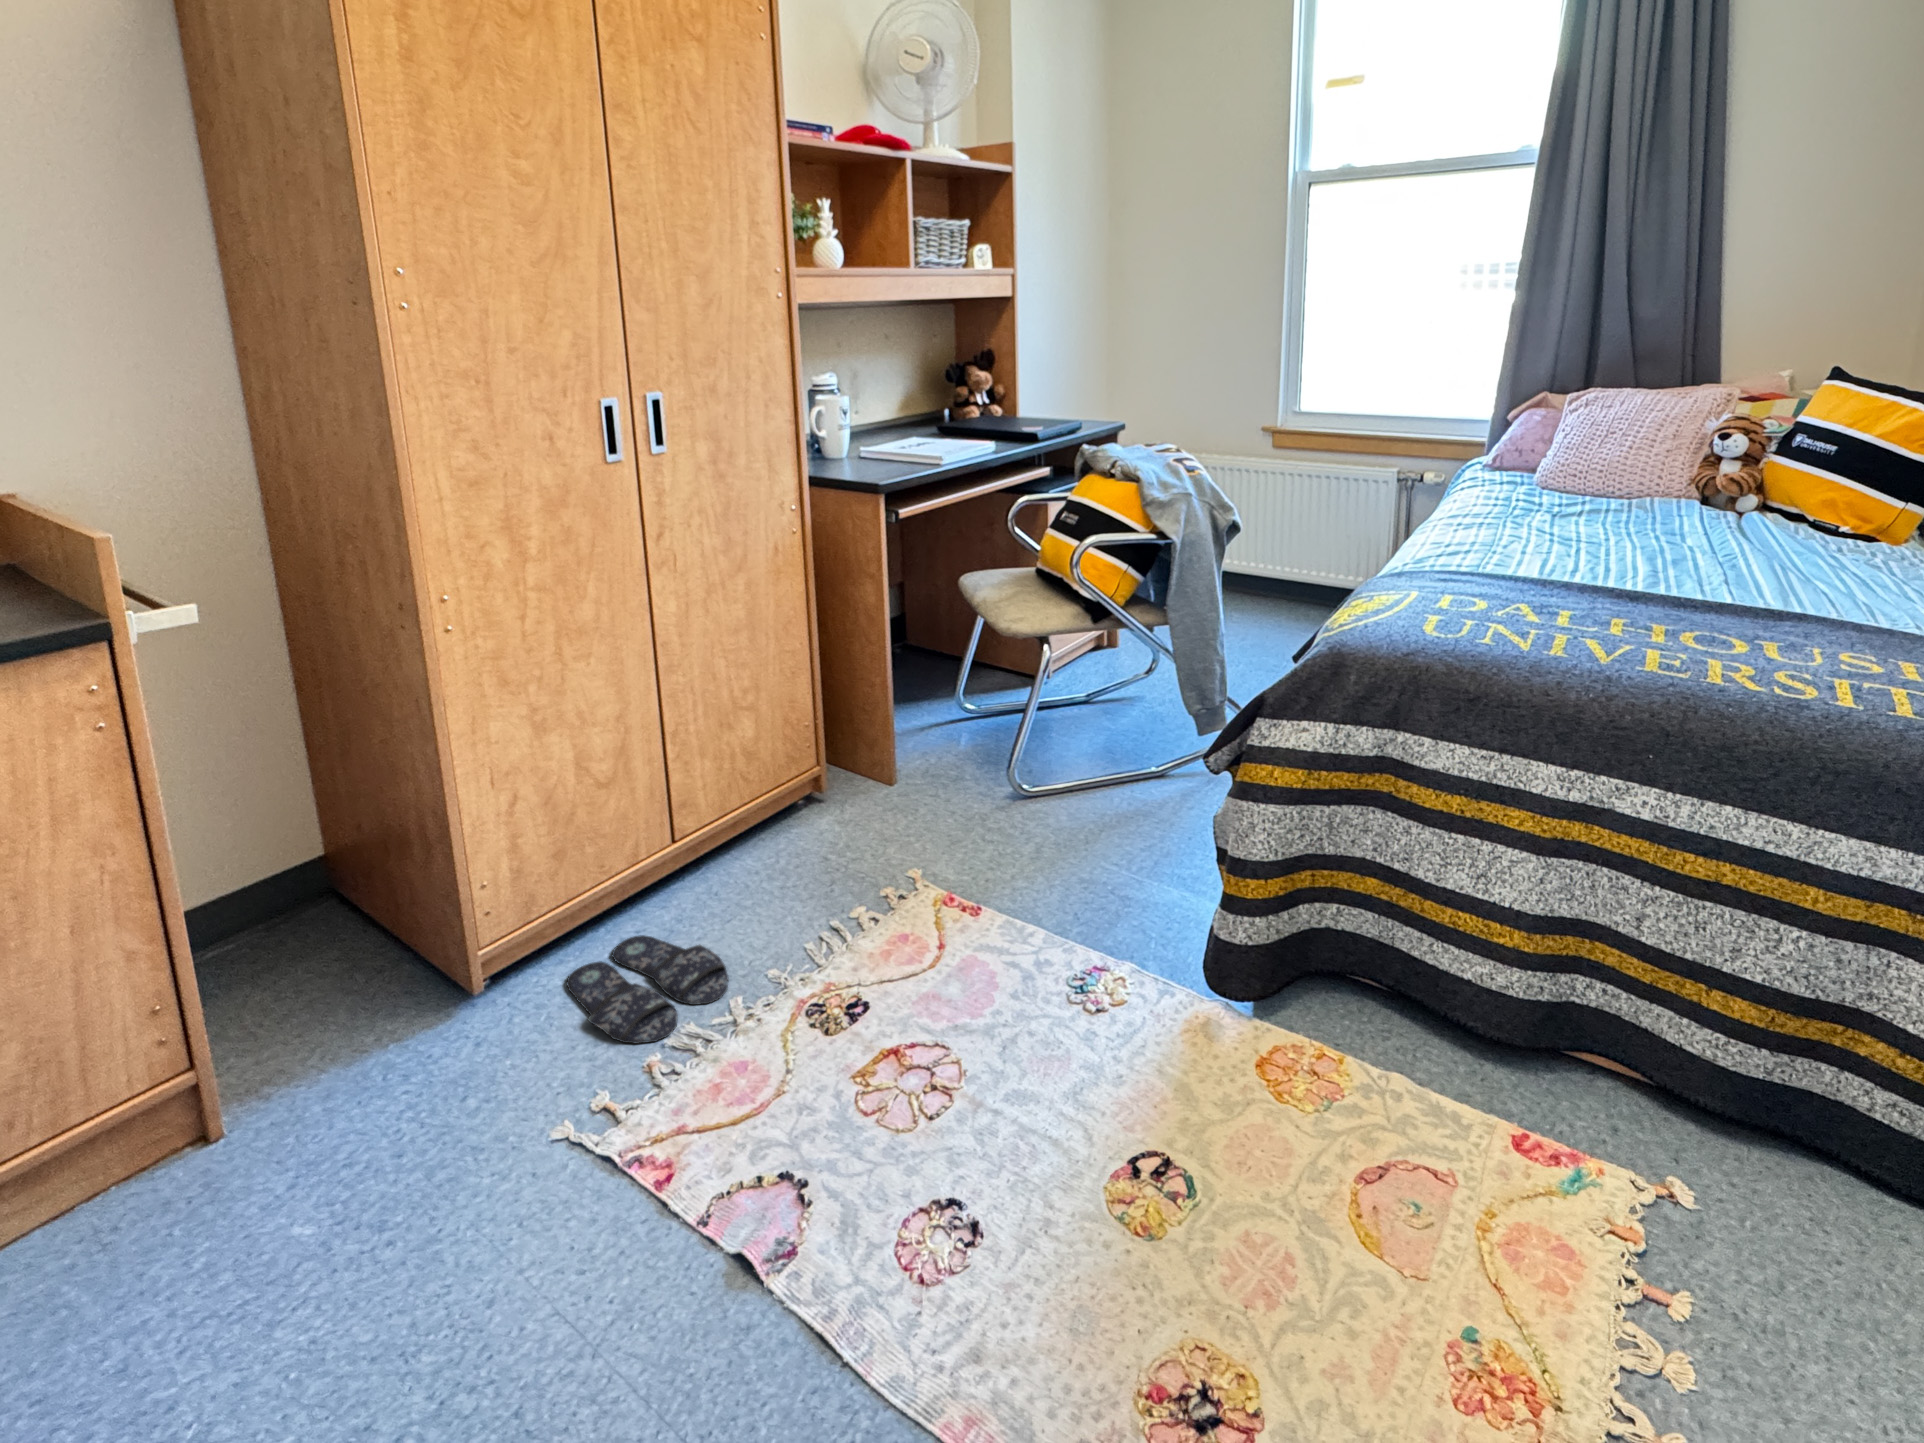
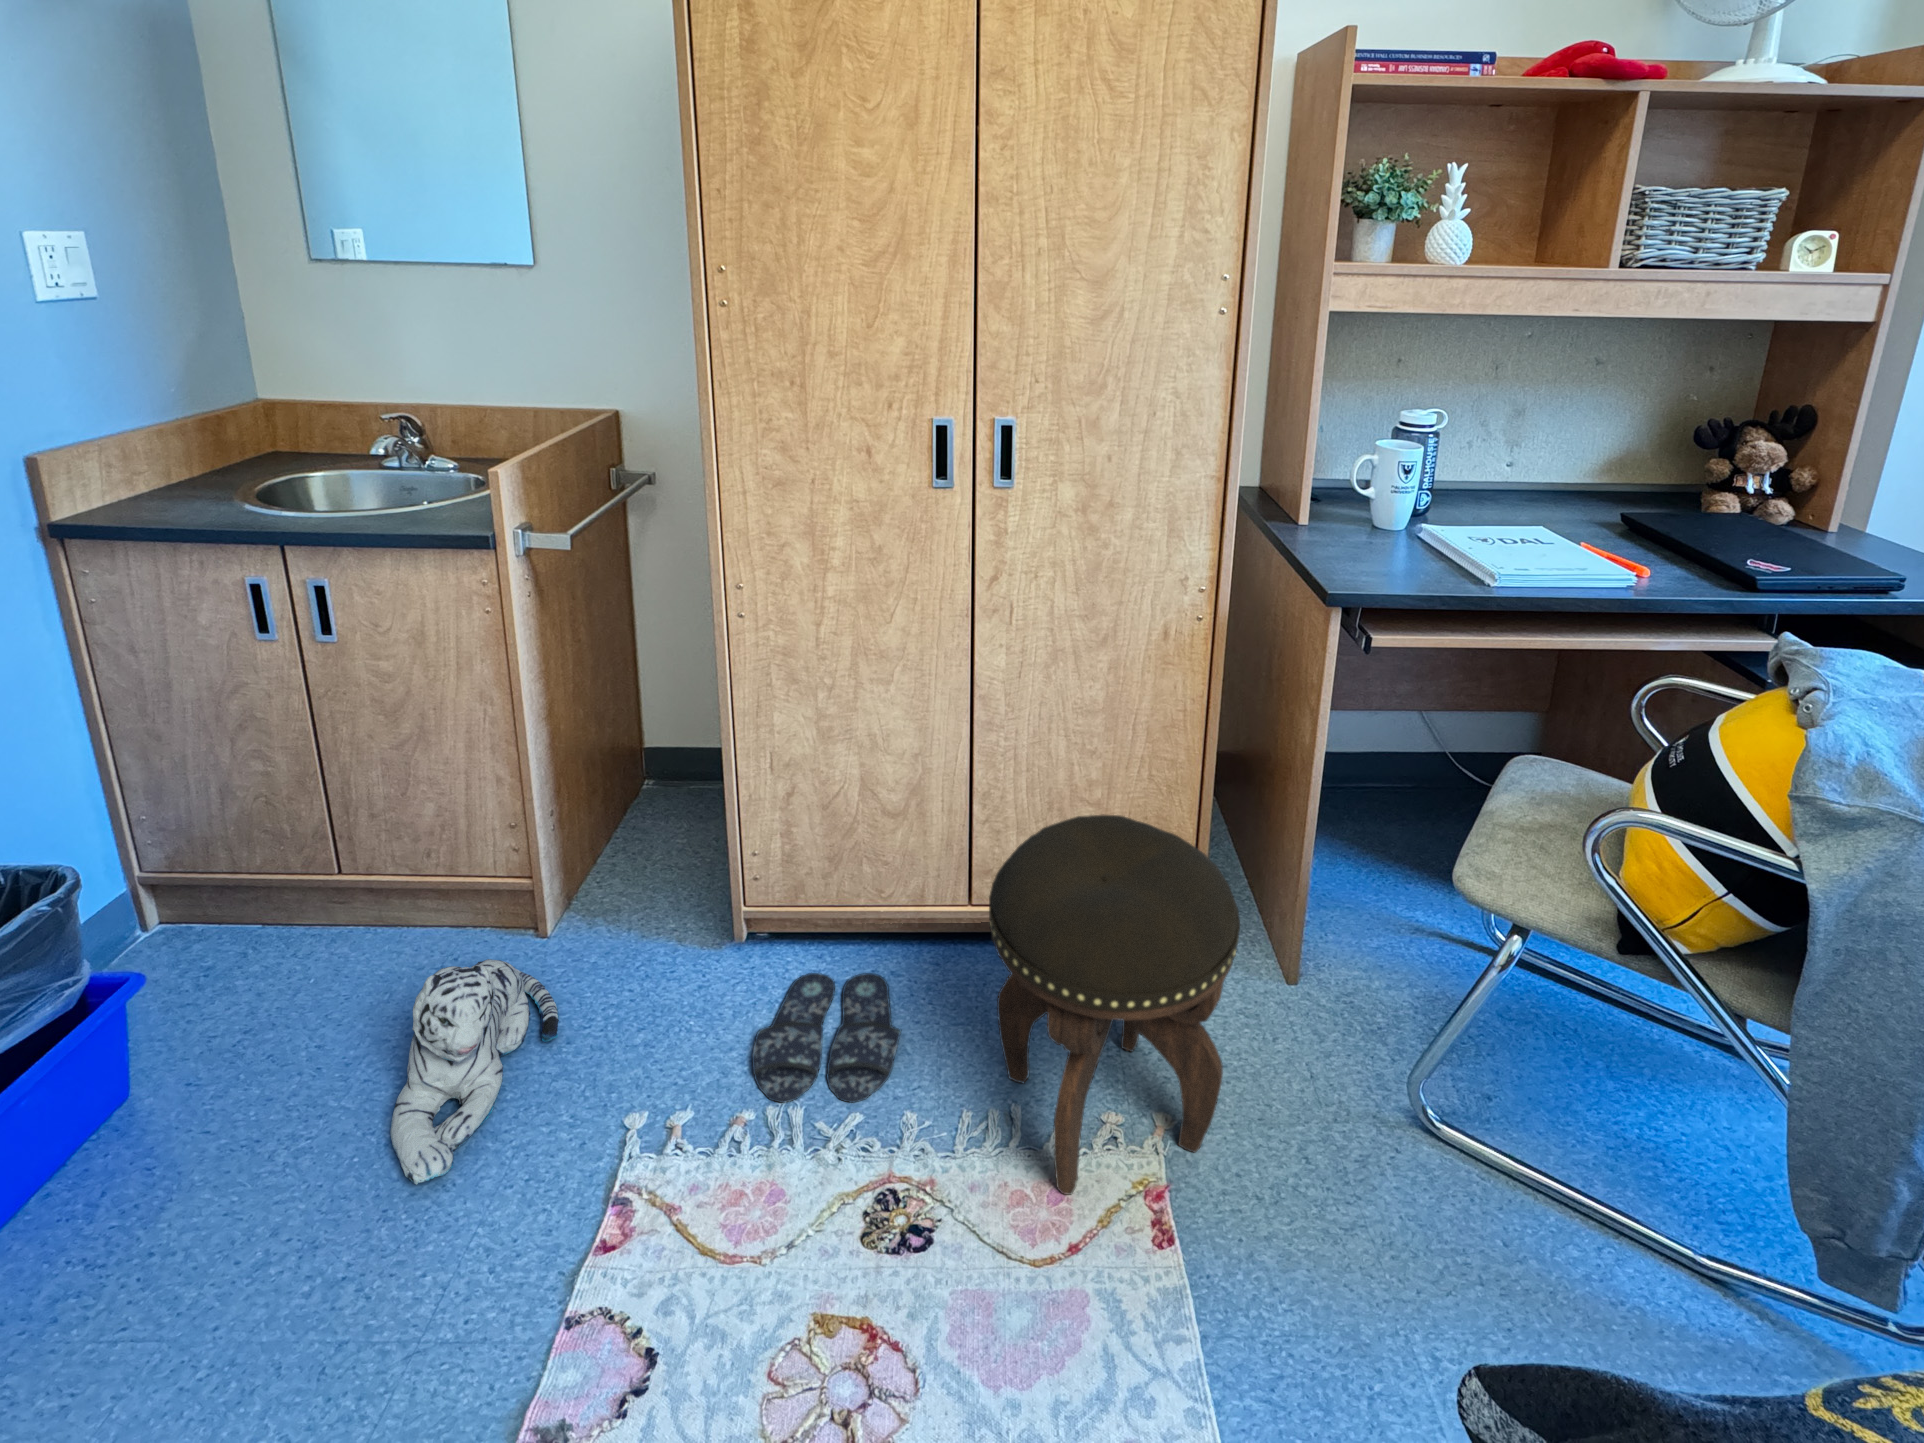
footstool: none [774,668,959,934] -> present [989,814,1240,1195]
plush toy: none [188,1095,429,1344] -> present [390,959,559,1185]

